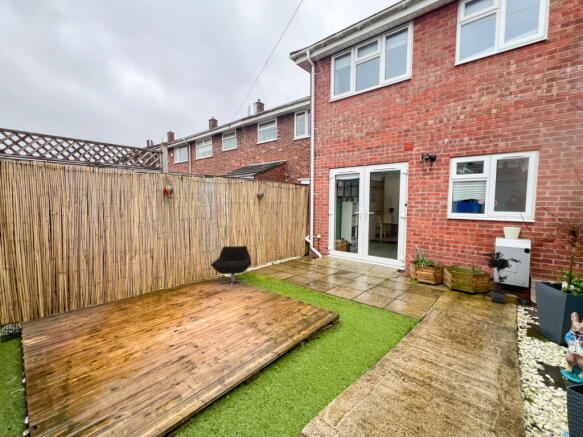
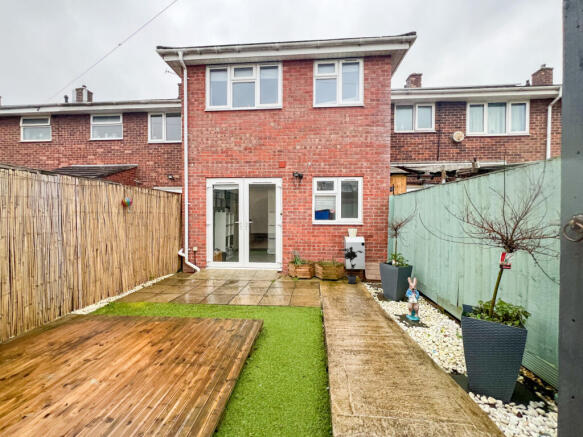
lounge chair: present [211,246,251,287] -> none [61,268,130,325]

